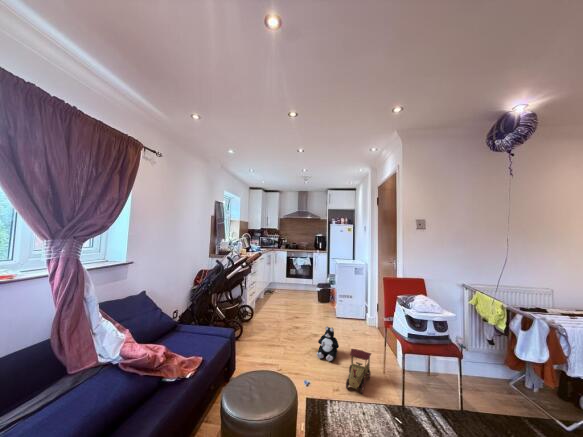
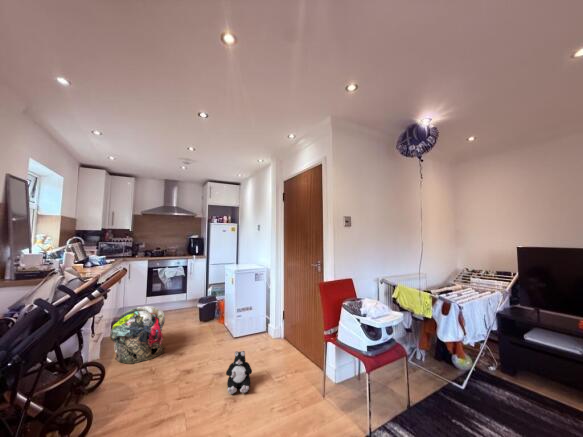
laundry basket: none [256,282,289,319] -> present [110,306,165,364]
toy train: present [346,349,371,394] -> none [271,368,294,419]

